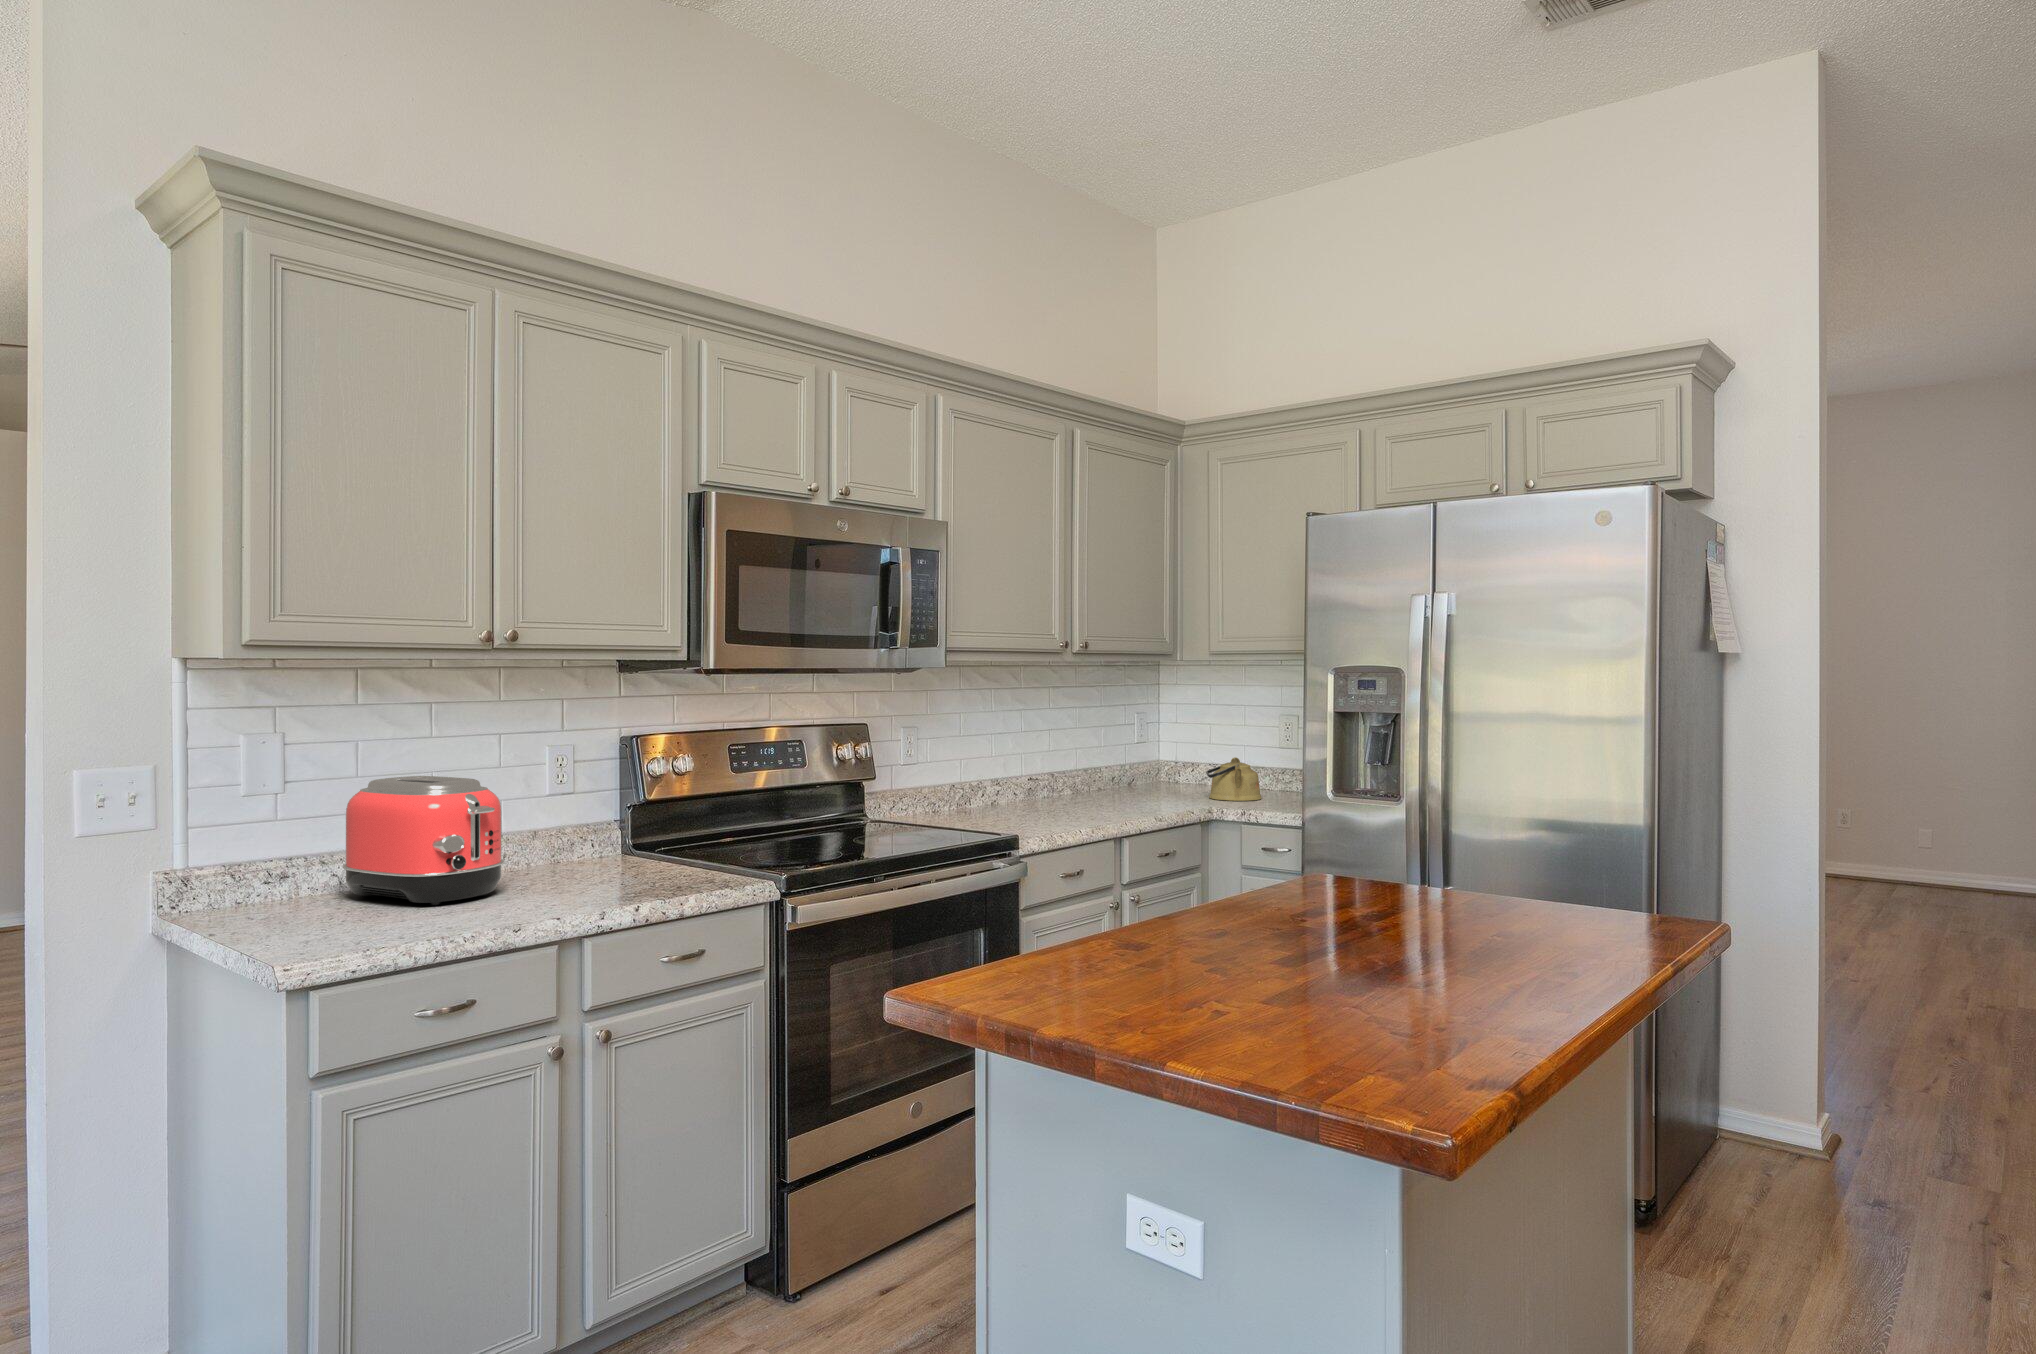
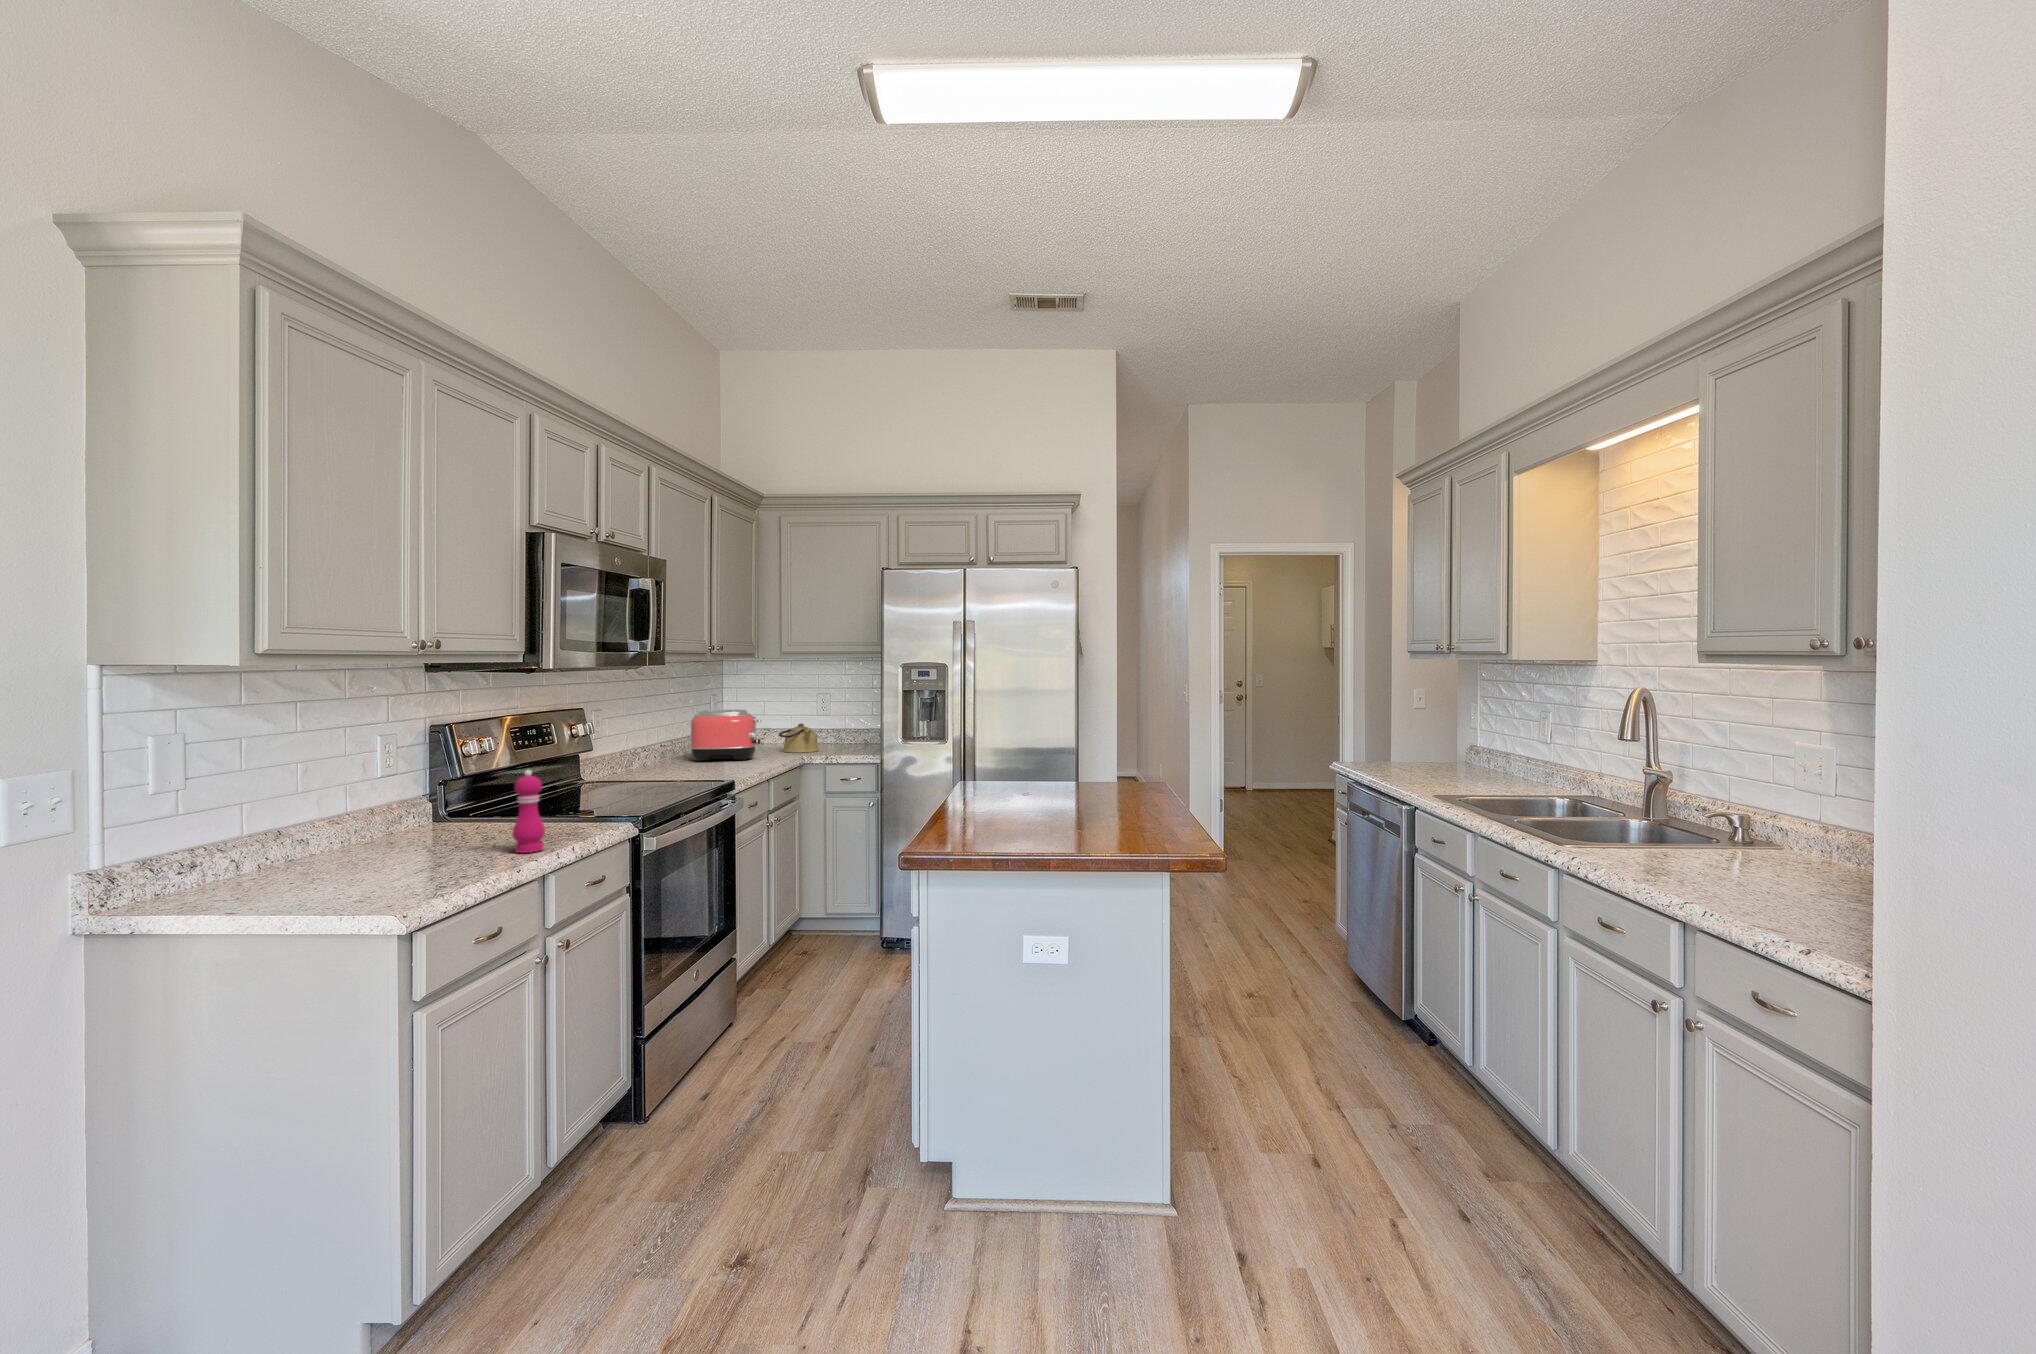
toaster: present [343,776,504,905] -> present [690,710,761,761]
pepper mill: none [567,799,607,906] -> present [512,770,545,853]

